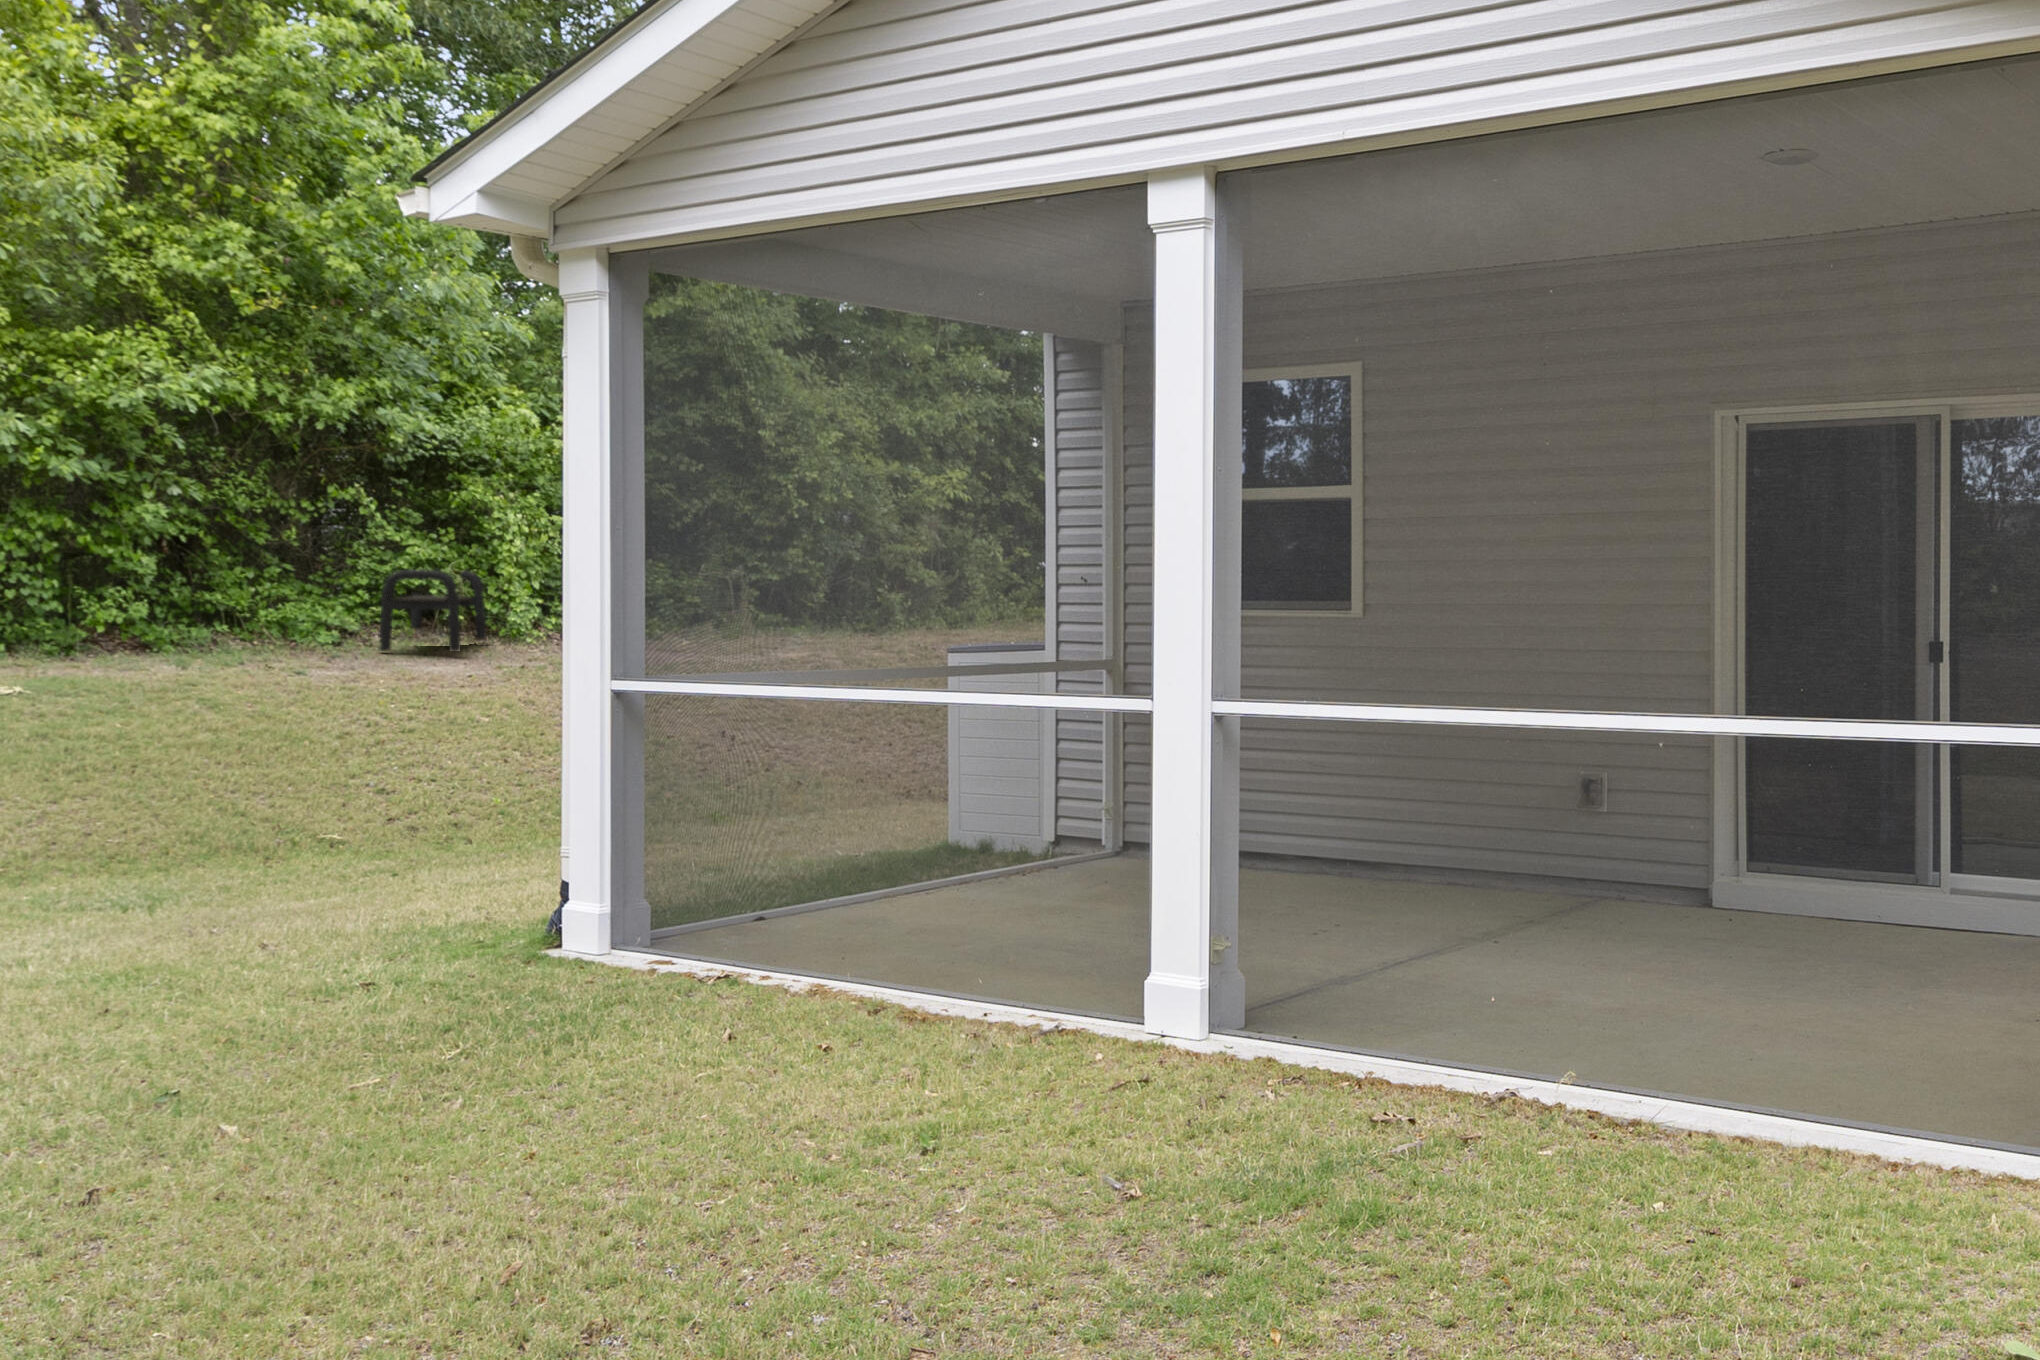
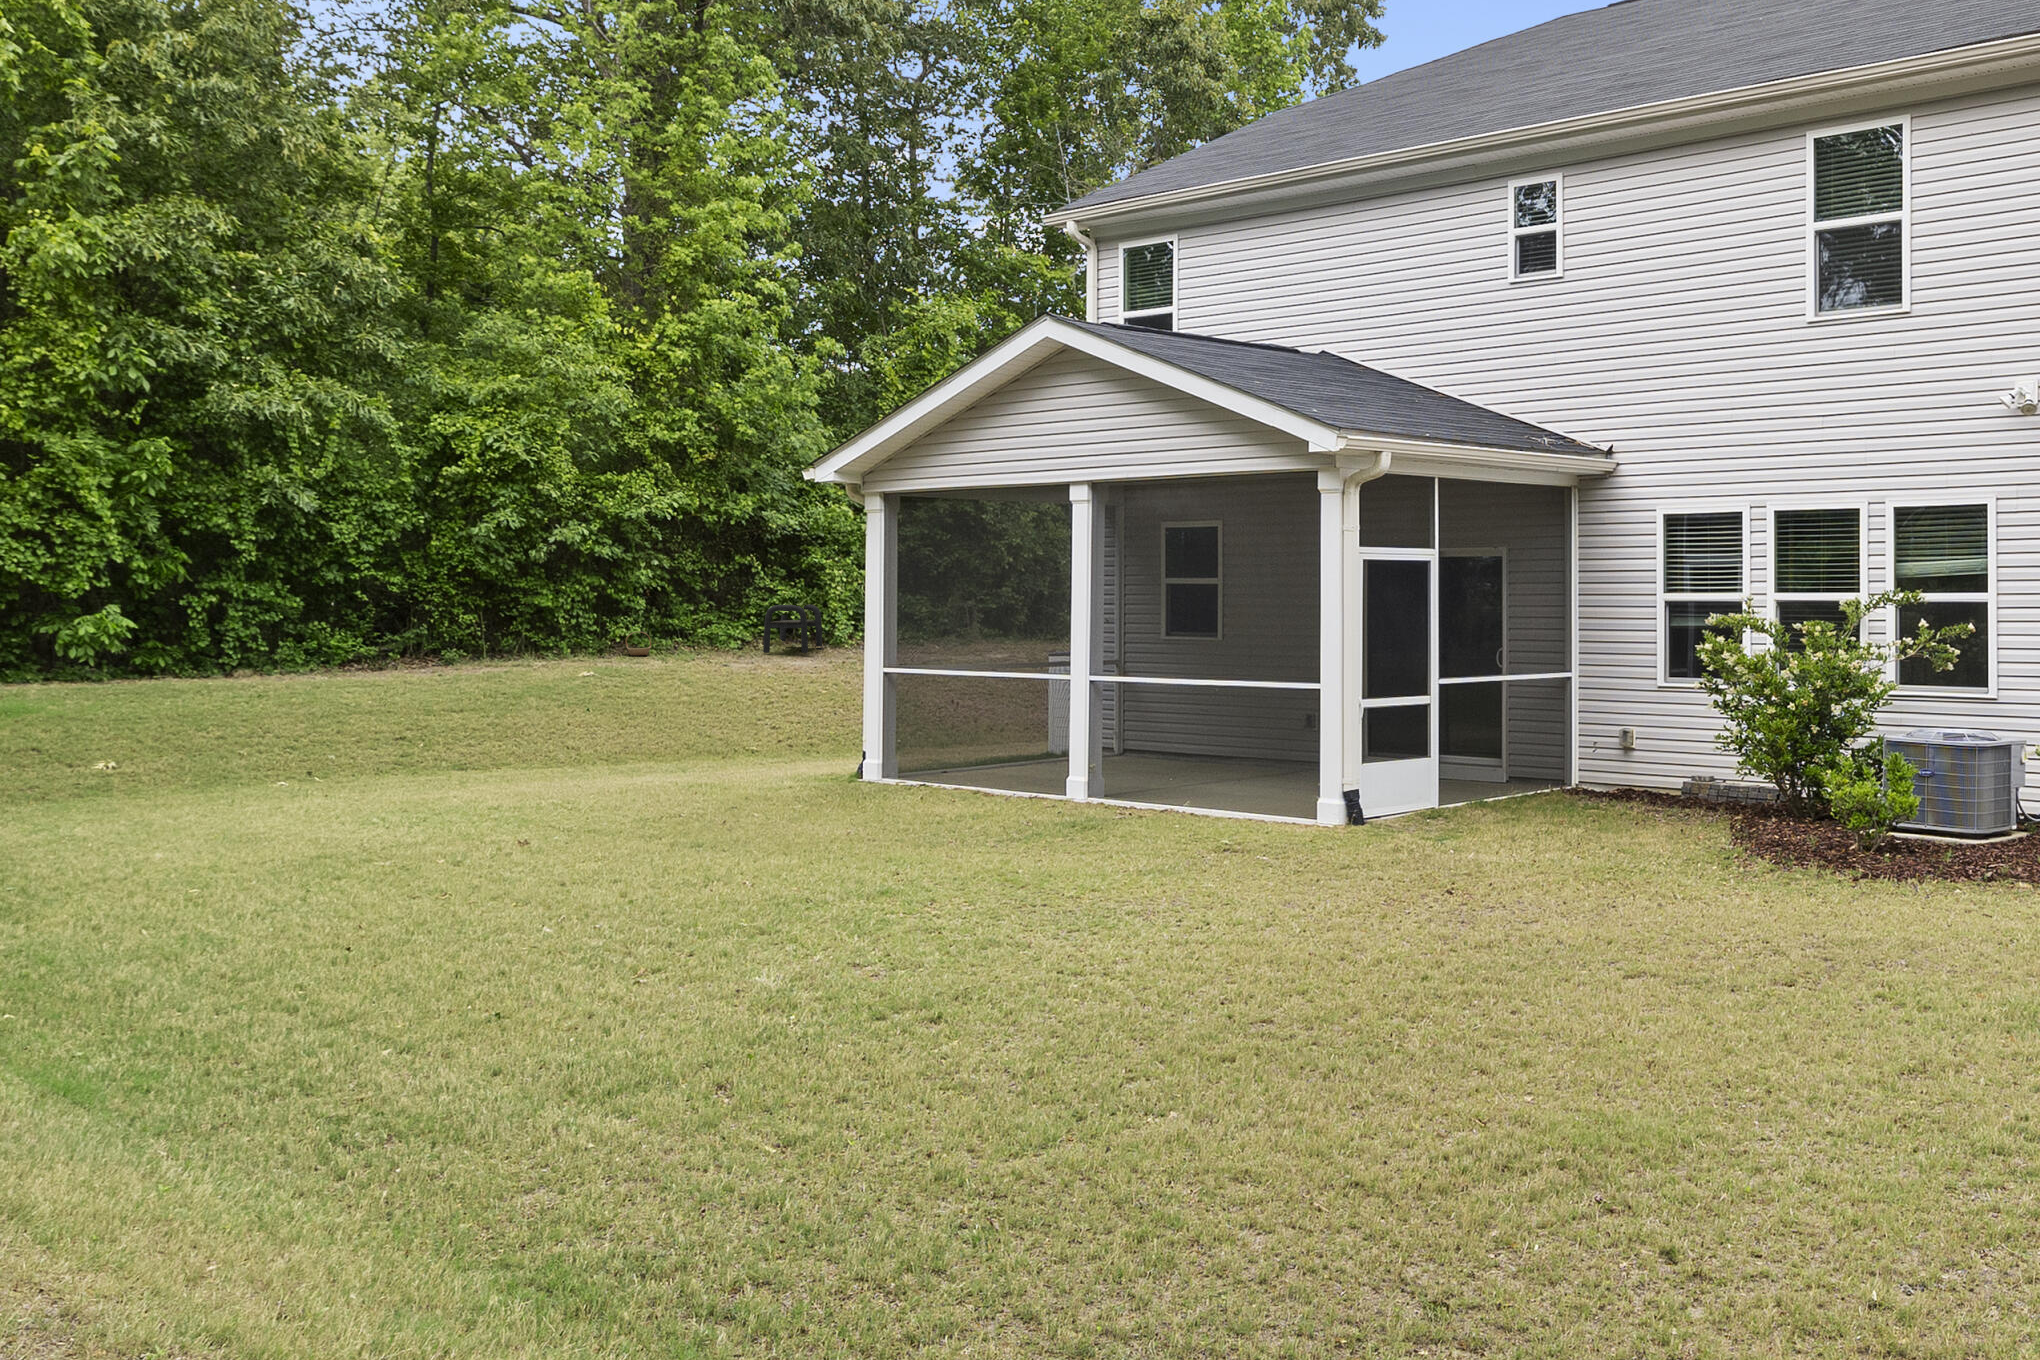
basket: none [114,613,165,655] -> present [625,632,651,655]

